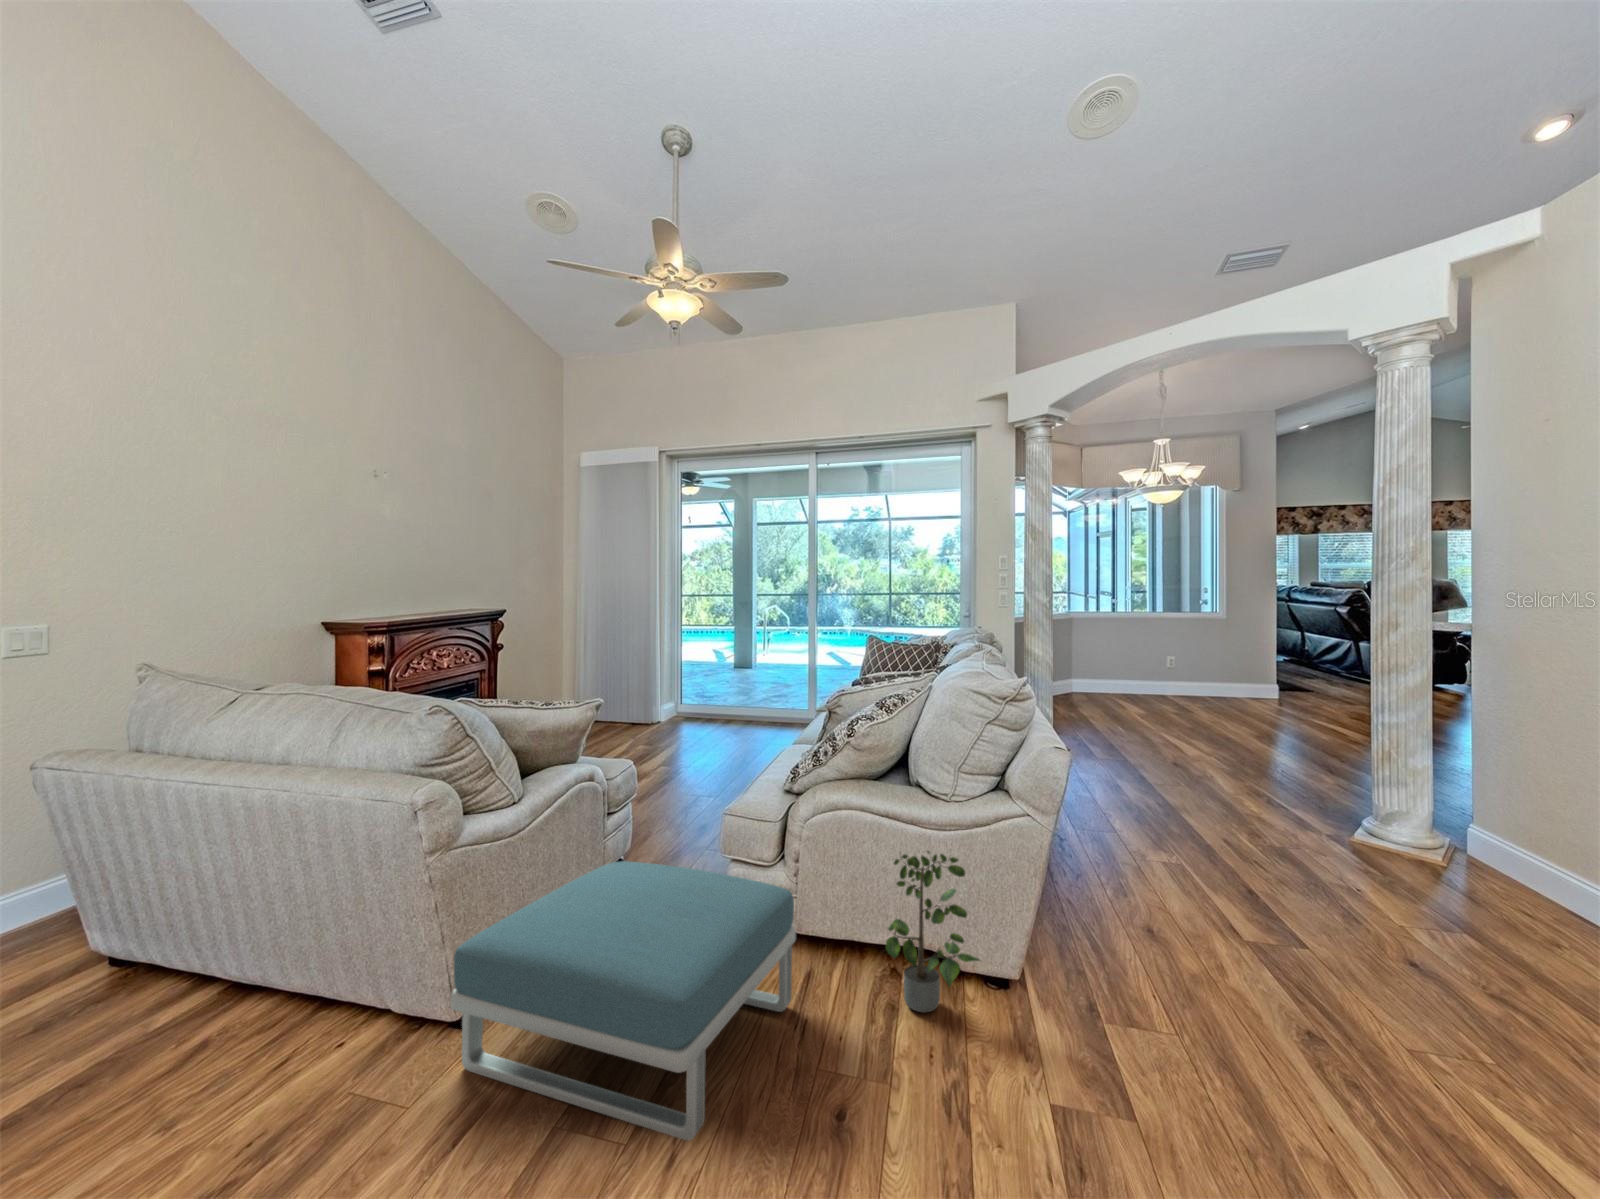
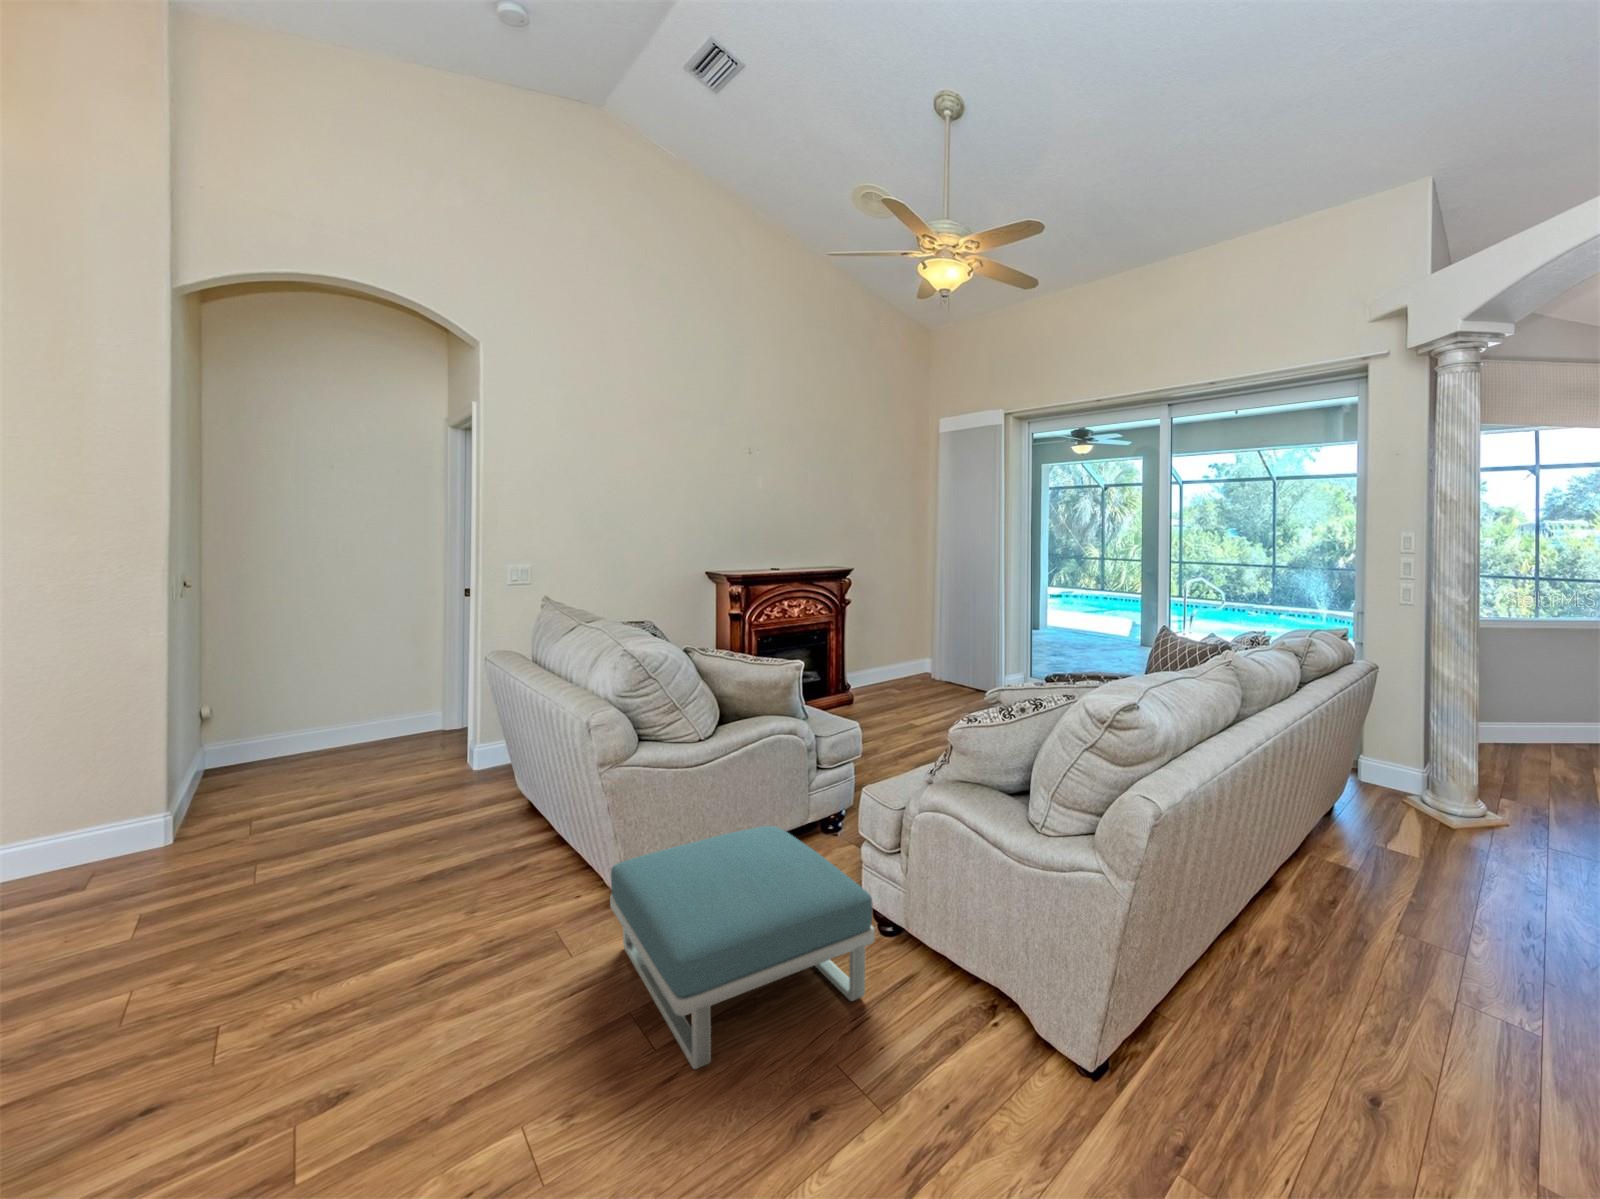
potted plant: present [886,851,980,1012] -> none [944,892,1037,1065]

